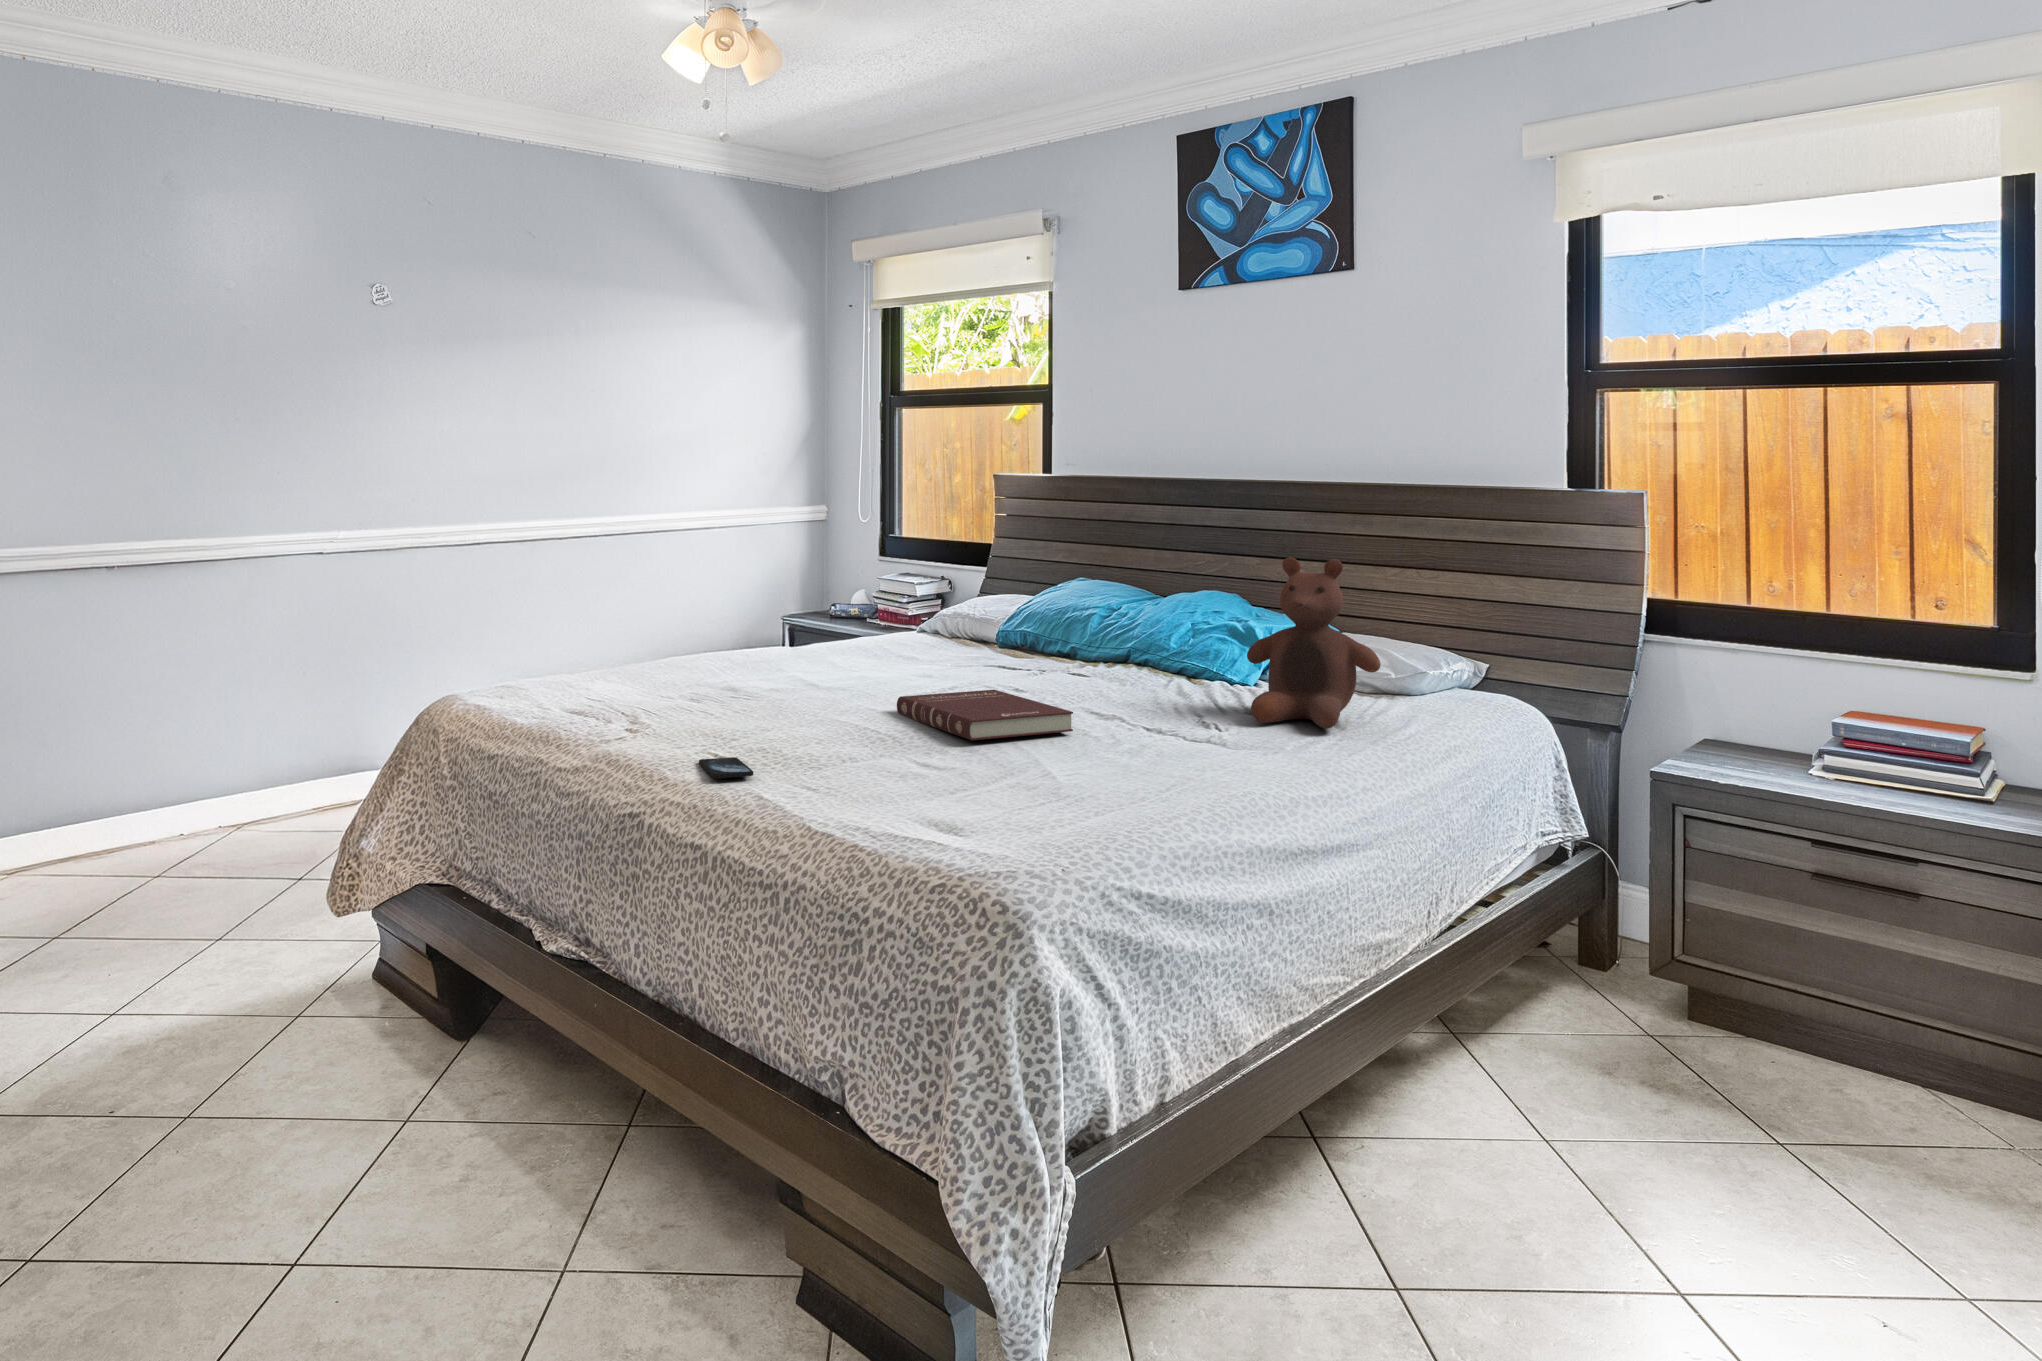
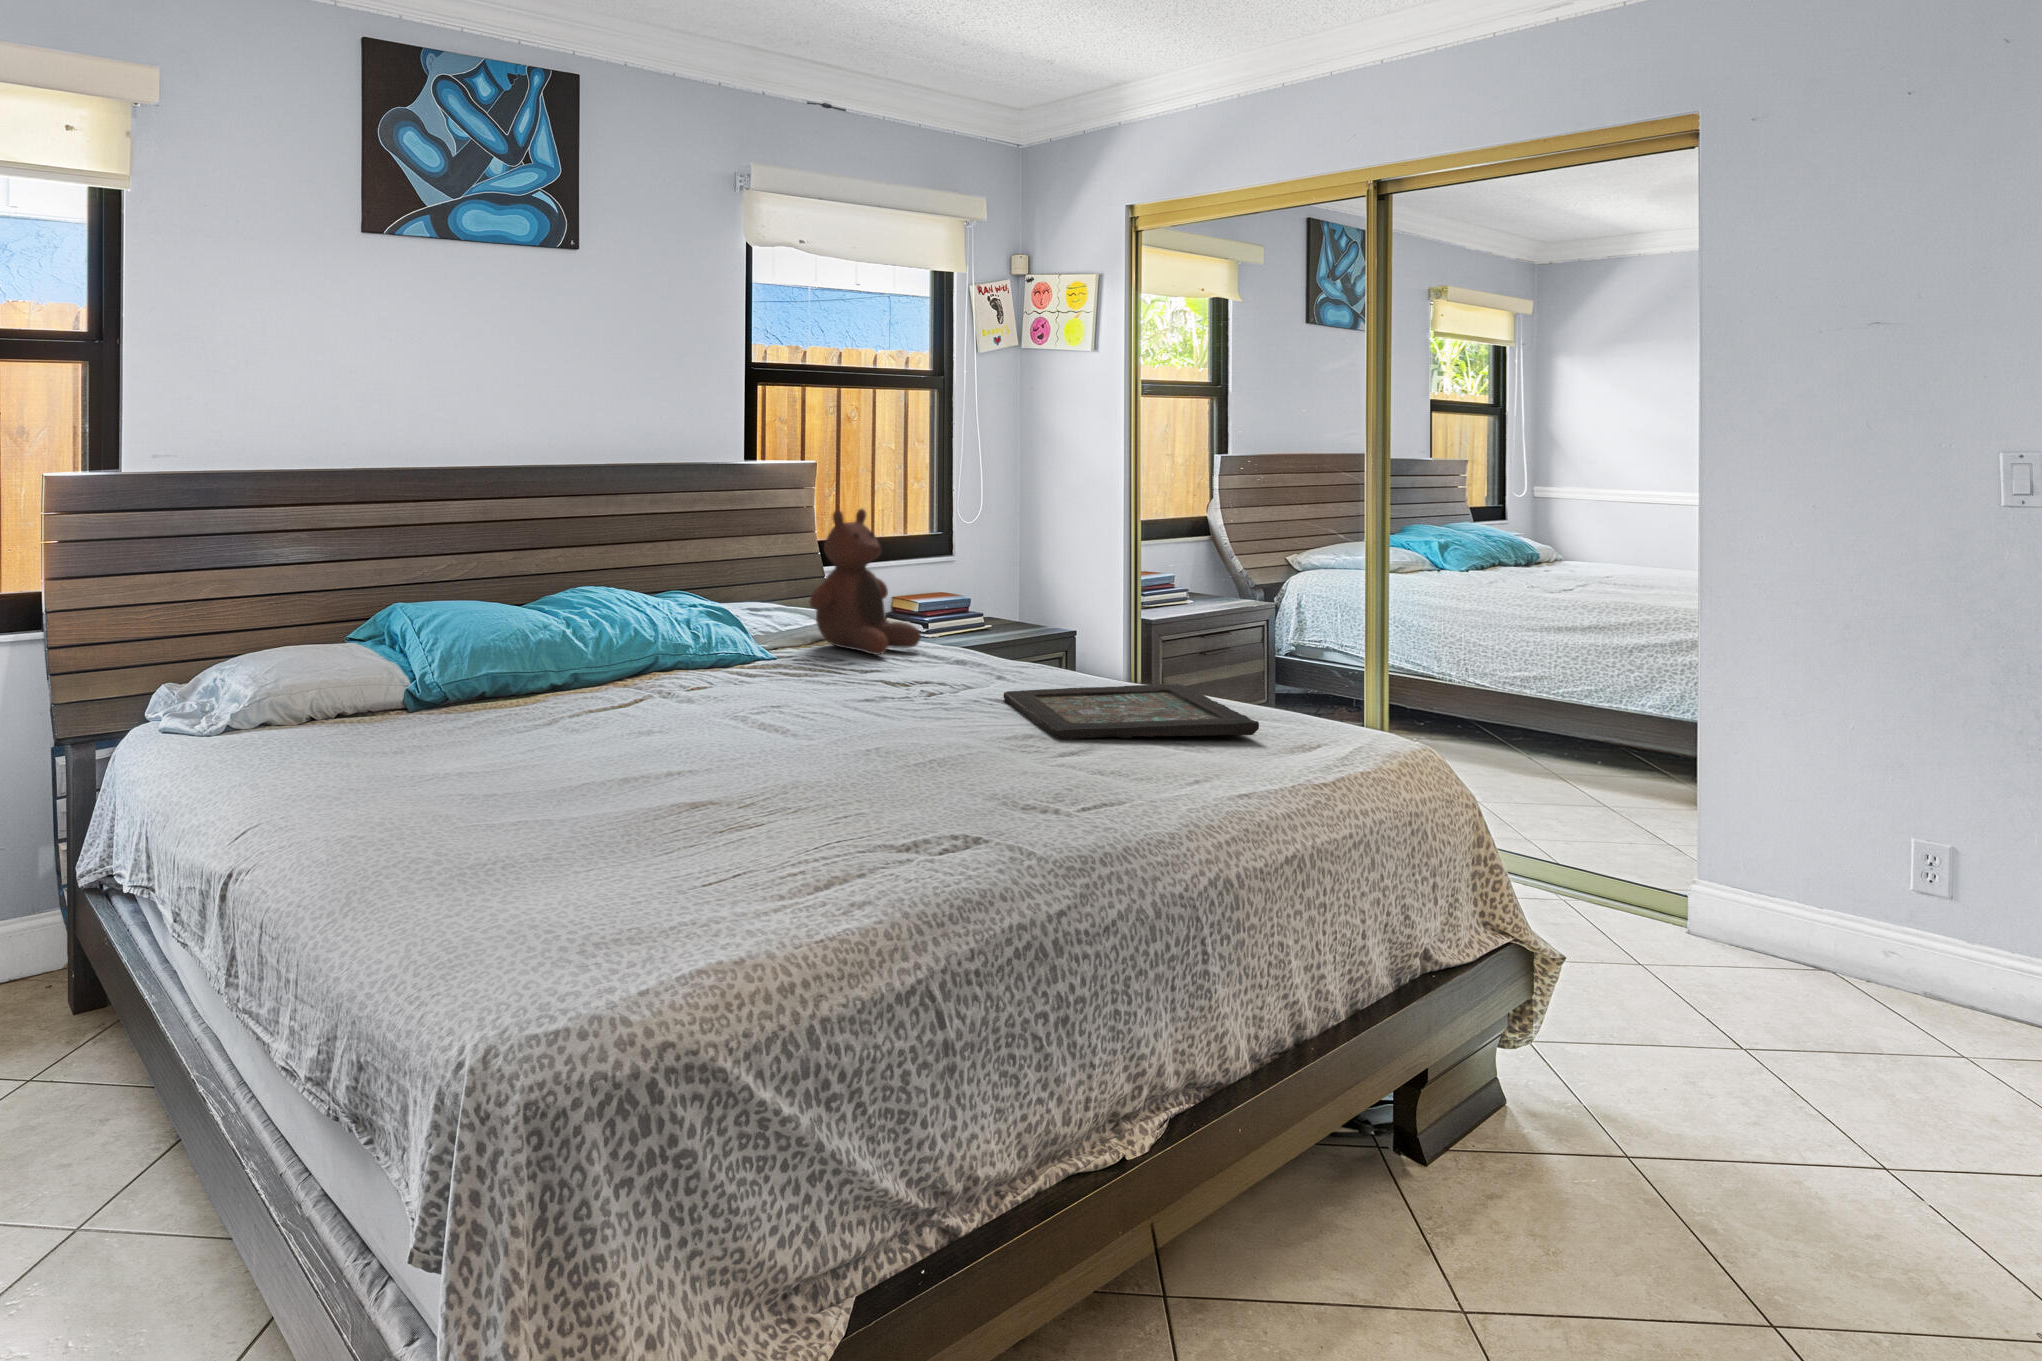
book: present [897,690,1073,740] -> none [762,670,964,728]
decorative tray: none [924,750,1182,820] -> present [1003,684,1259,740]
smartphone: present [699,757,753,779] -> none [1043,782,1157,809]

